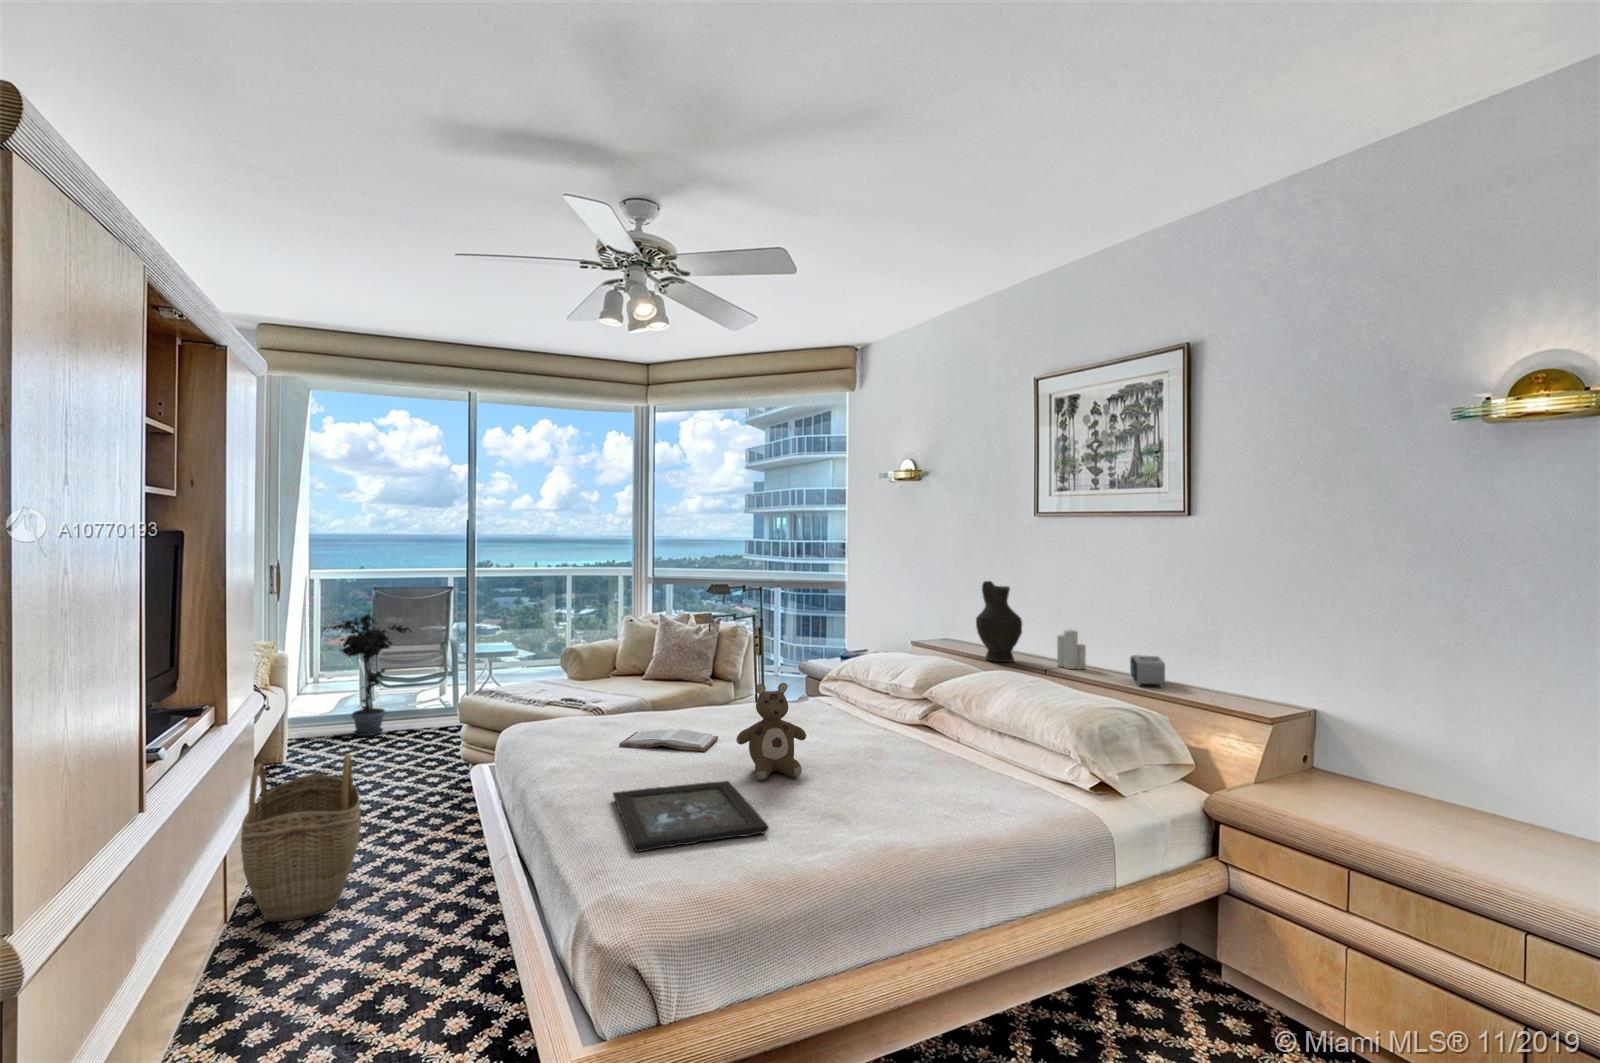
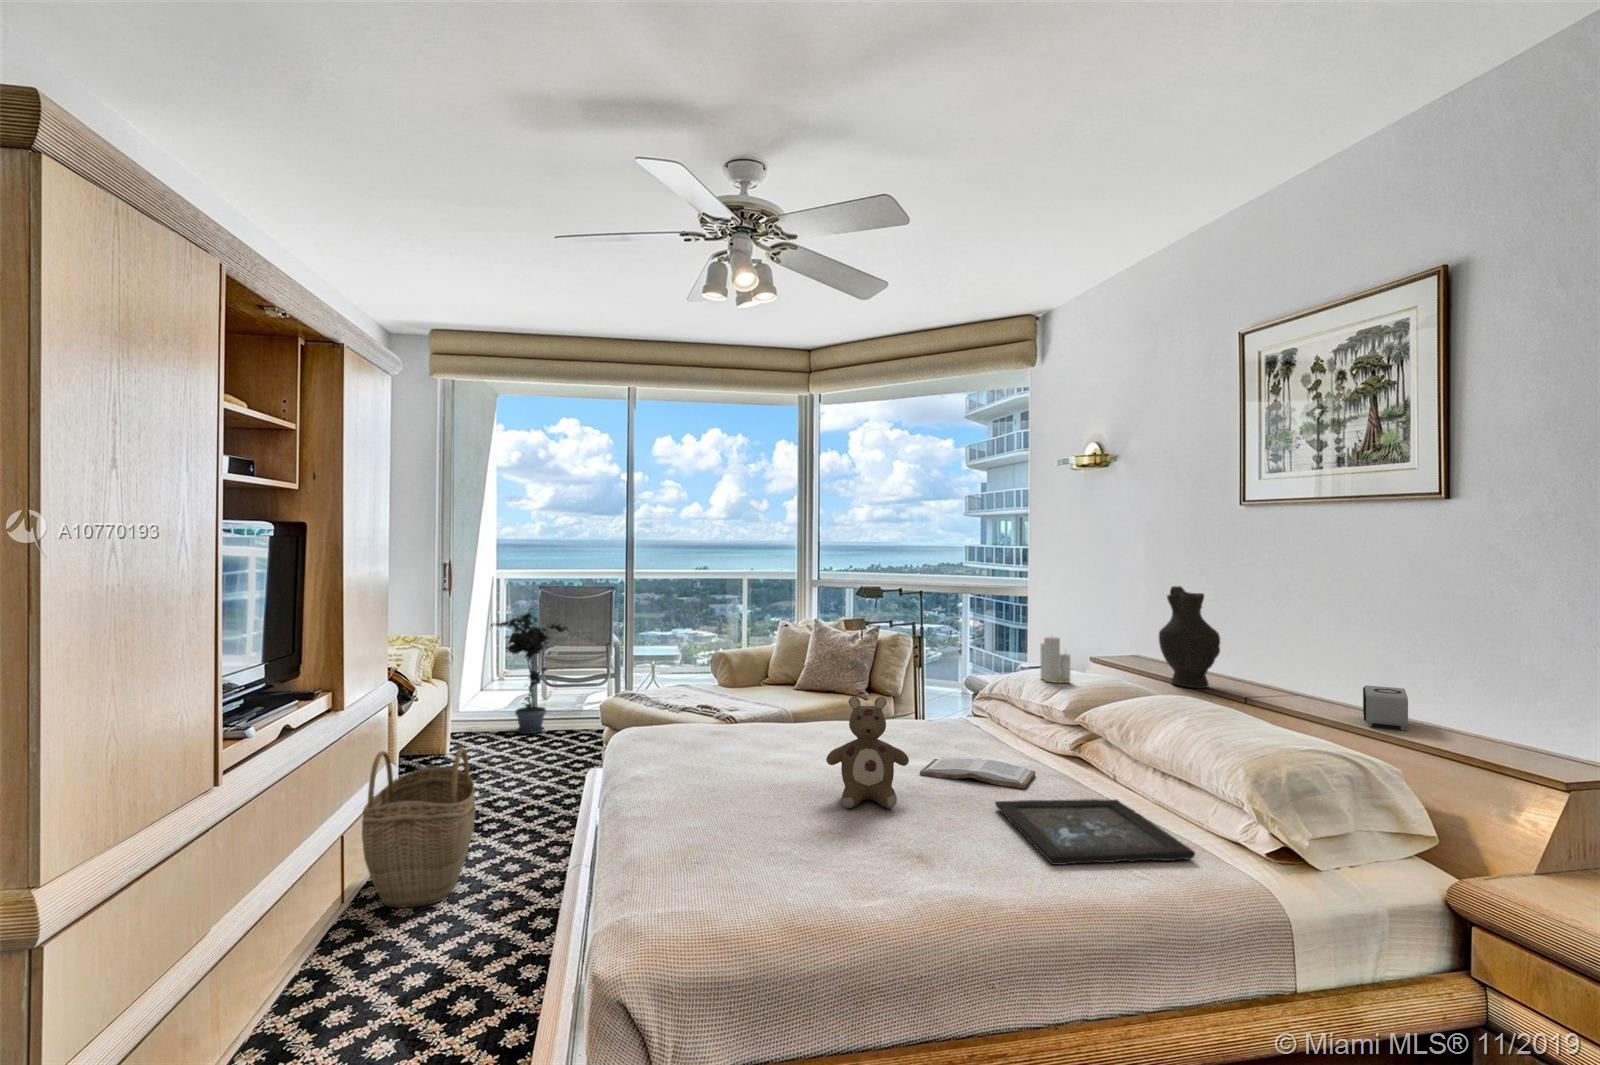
candle: present [1057,630,1086,669] -> present [1040,636,1070,683]
book: present [619,729,718,751] -> present [920,757,1035,788]
tray: present [613,781,769,852] -> present [995,799,1195,865]

